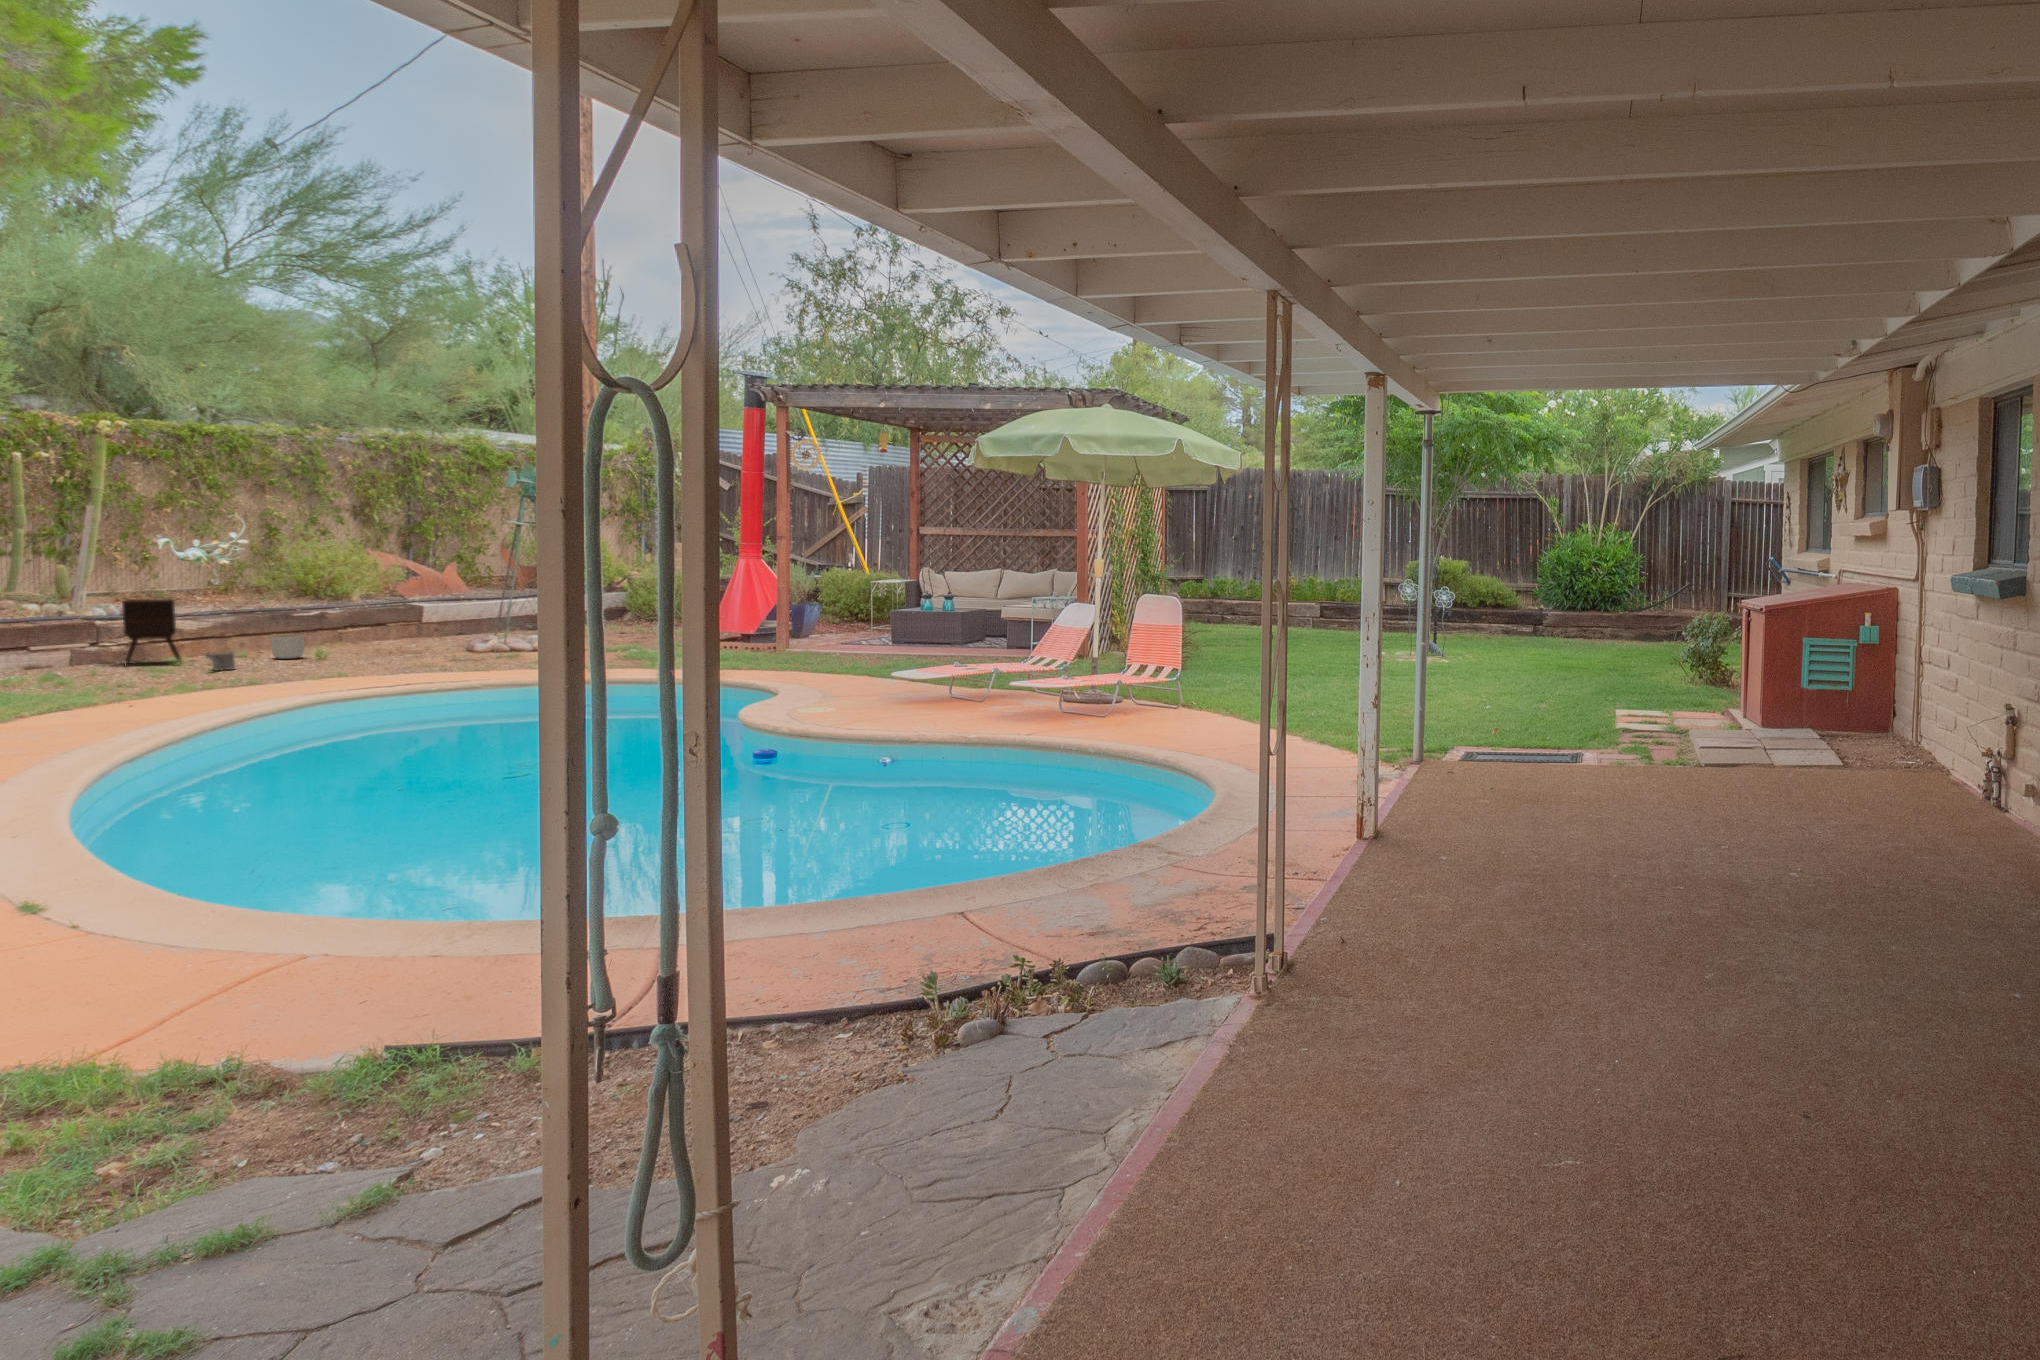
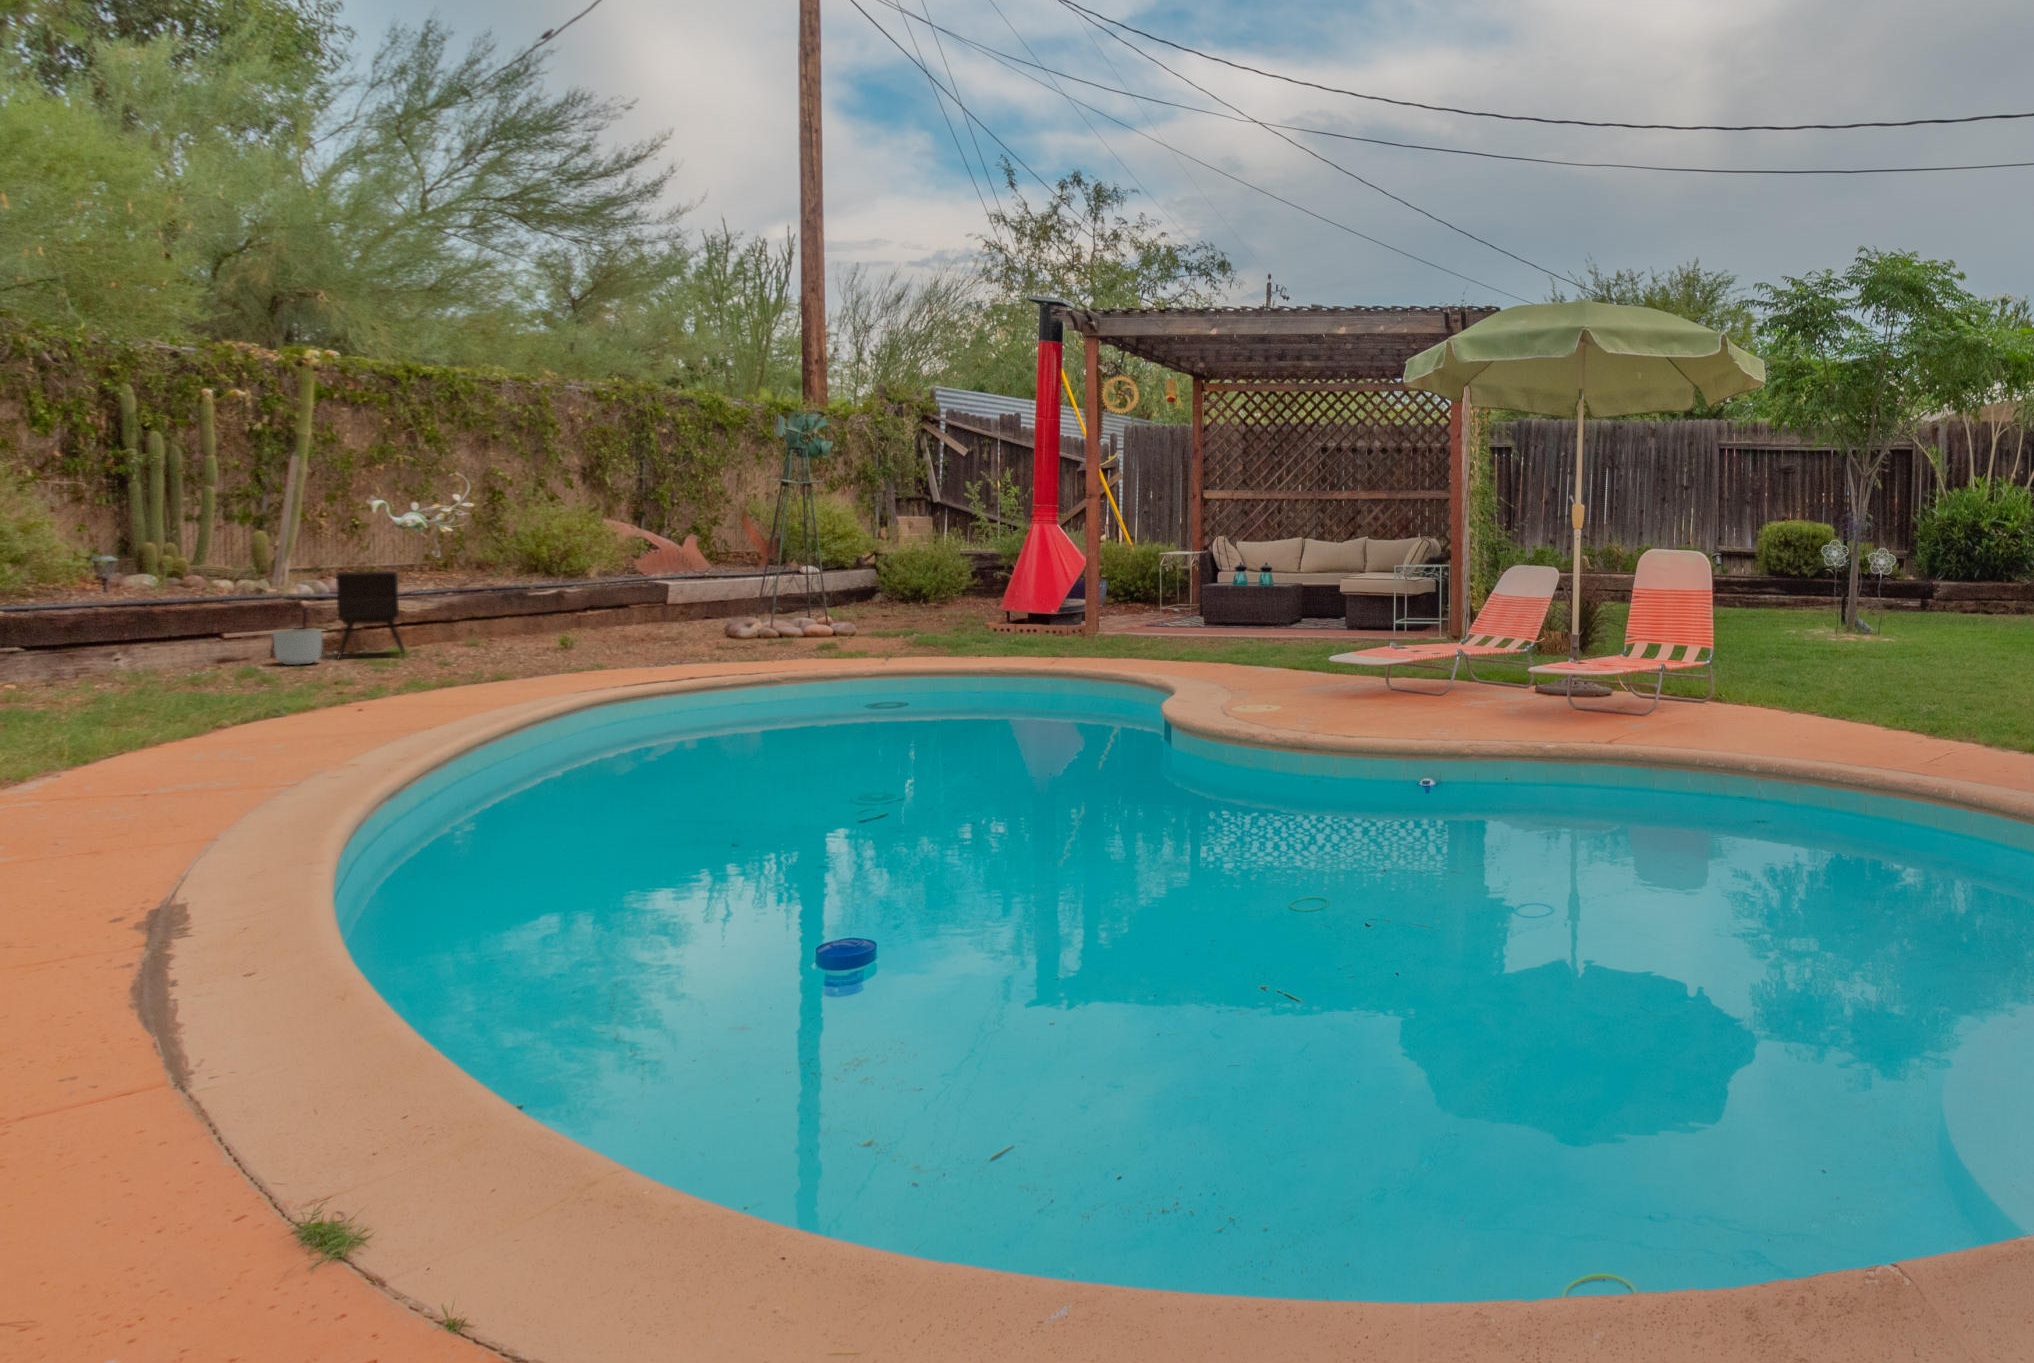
planter: present [270,635,304,659] -> present [273,629,322,665]
watering can: present [205,652,235,671] -> none [437,640,473,665]

